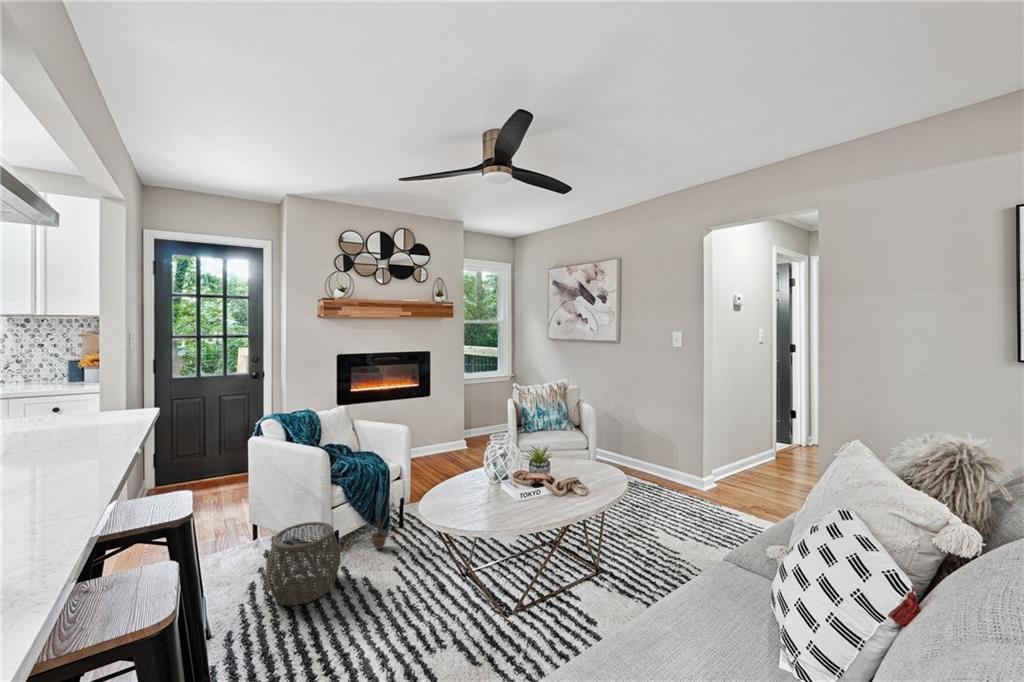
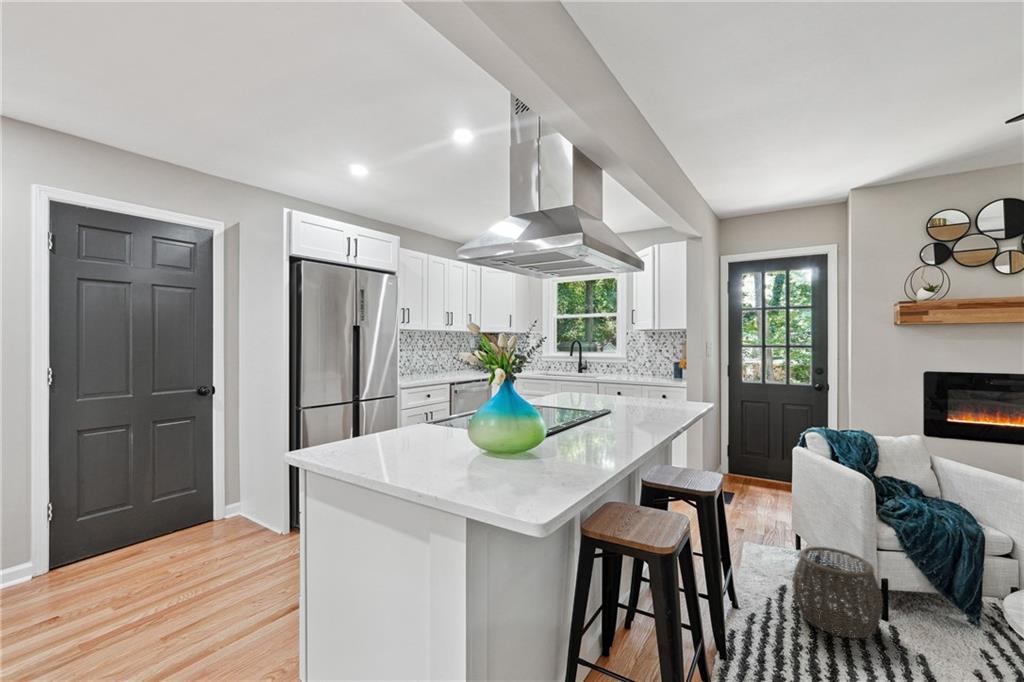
decorative plant: present [364,494,396,549] -> none [920,554,985,633]

